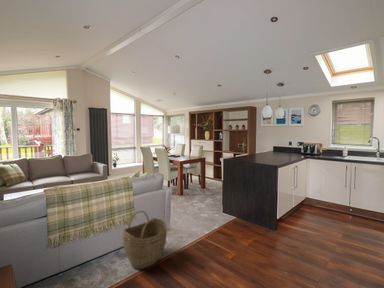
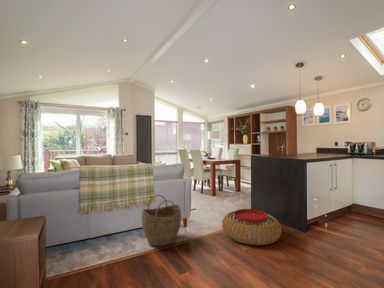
pouf: none [204,214,261,253] -> present [222,209,282,245]

